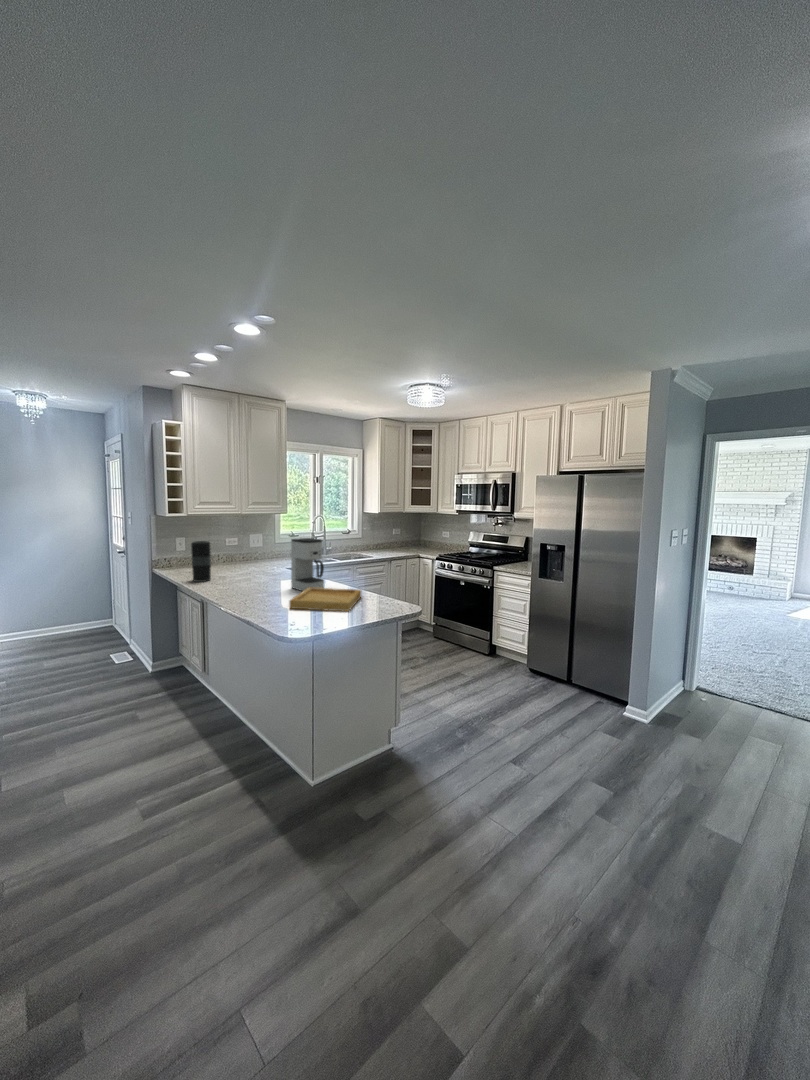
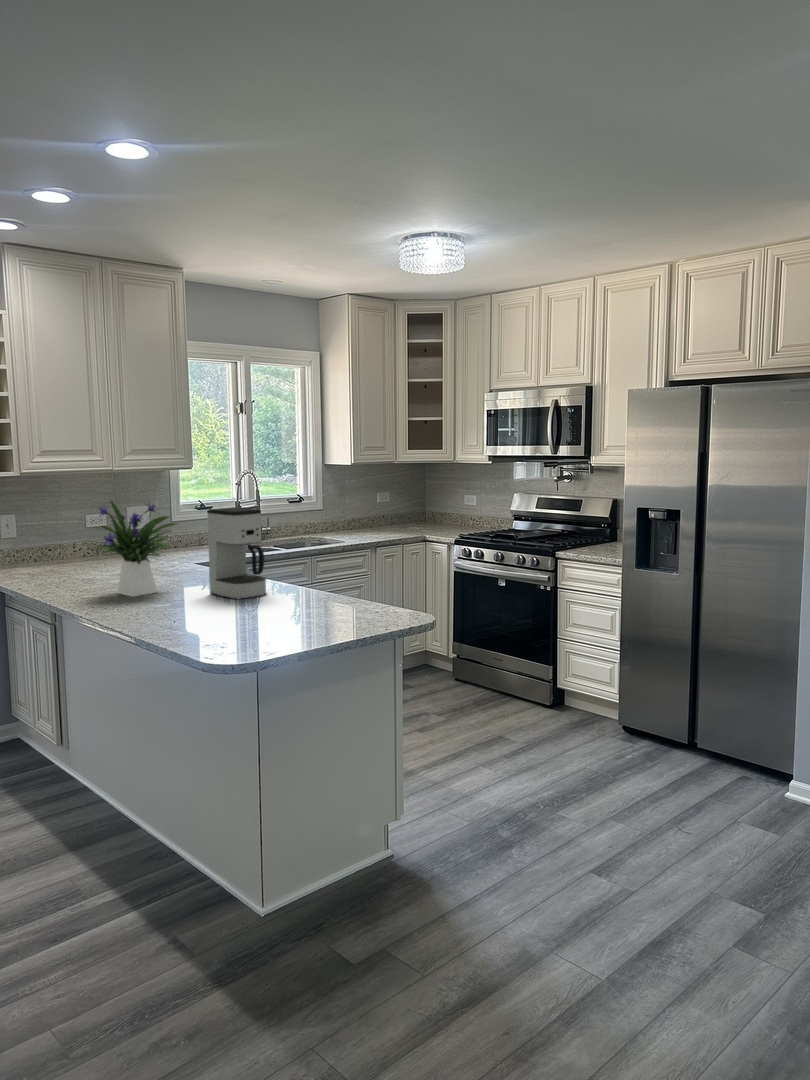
flower arrangement: none [219,532,275,589] -> present [94,501,177,597]
vase: present [191,541,211,582] -> none [32,518,67,589]
tray: present [289,588,361,611] -> none [213,591,332,626]

